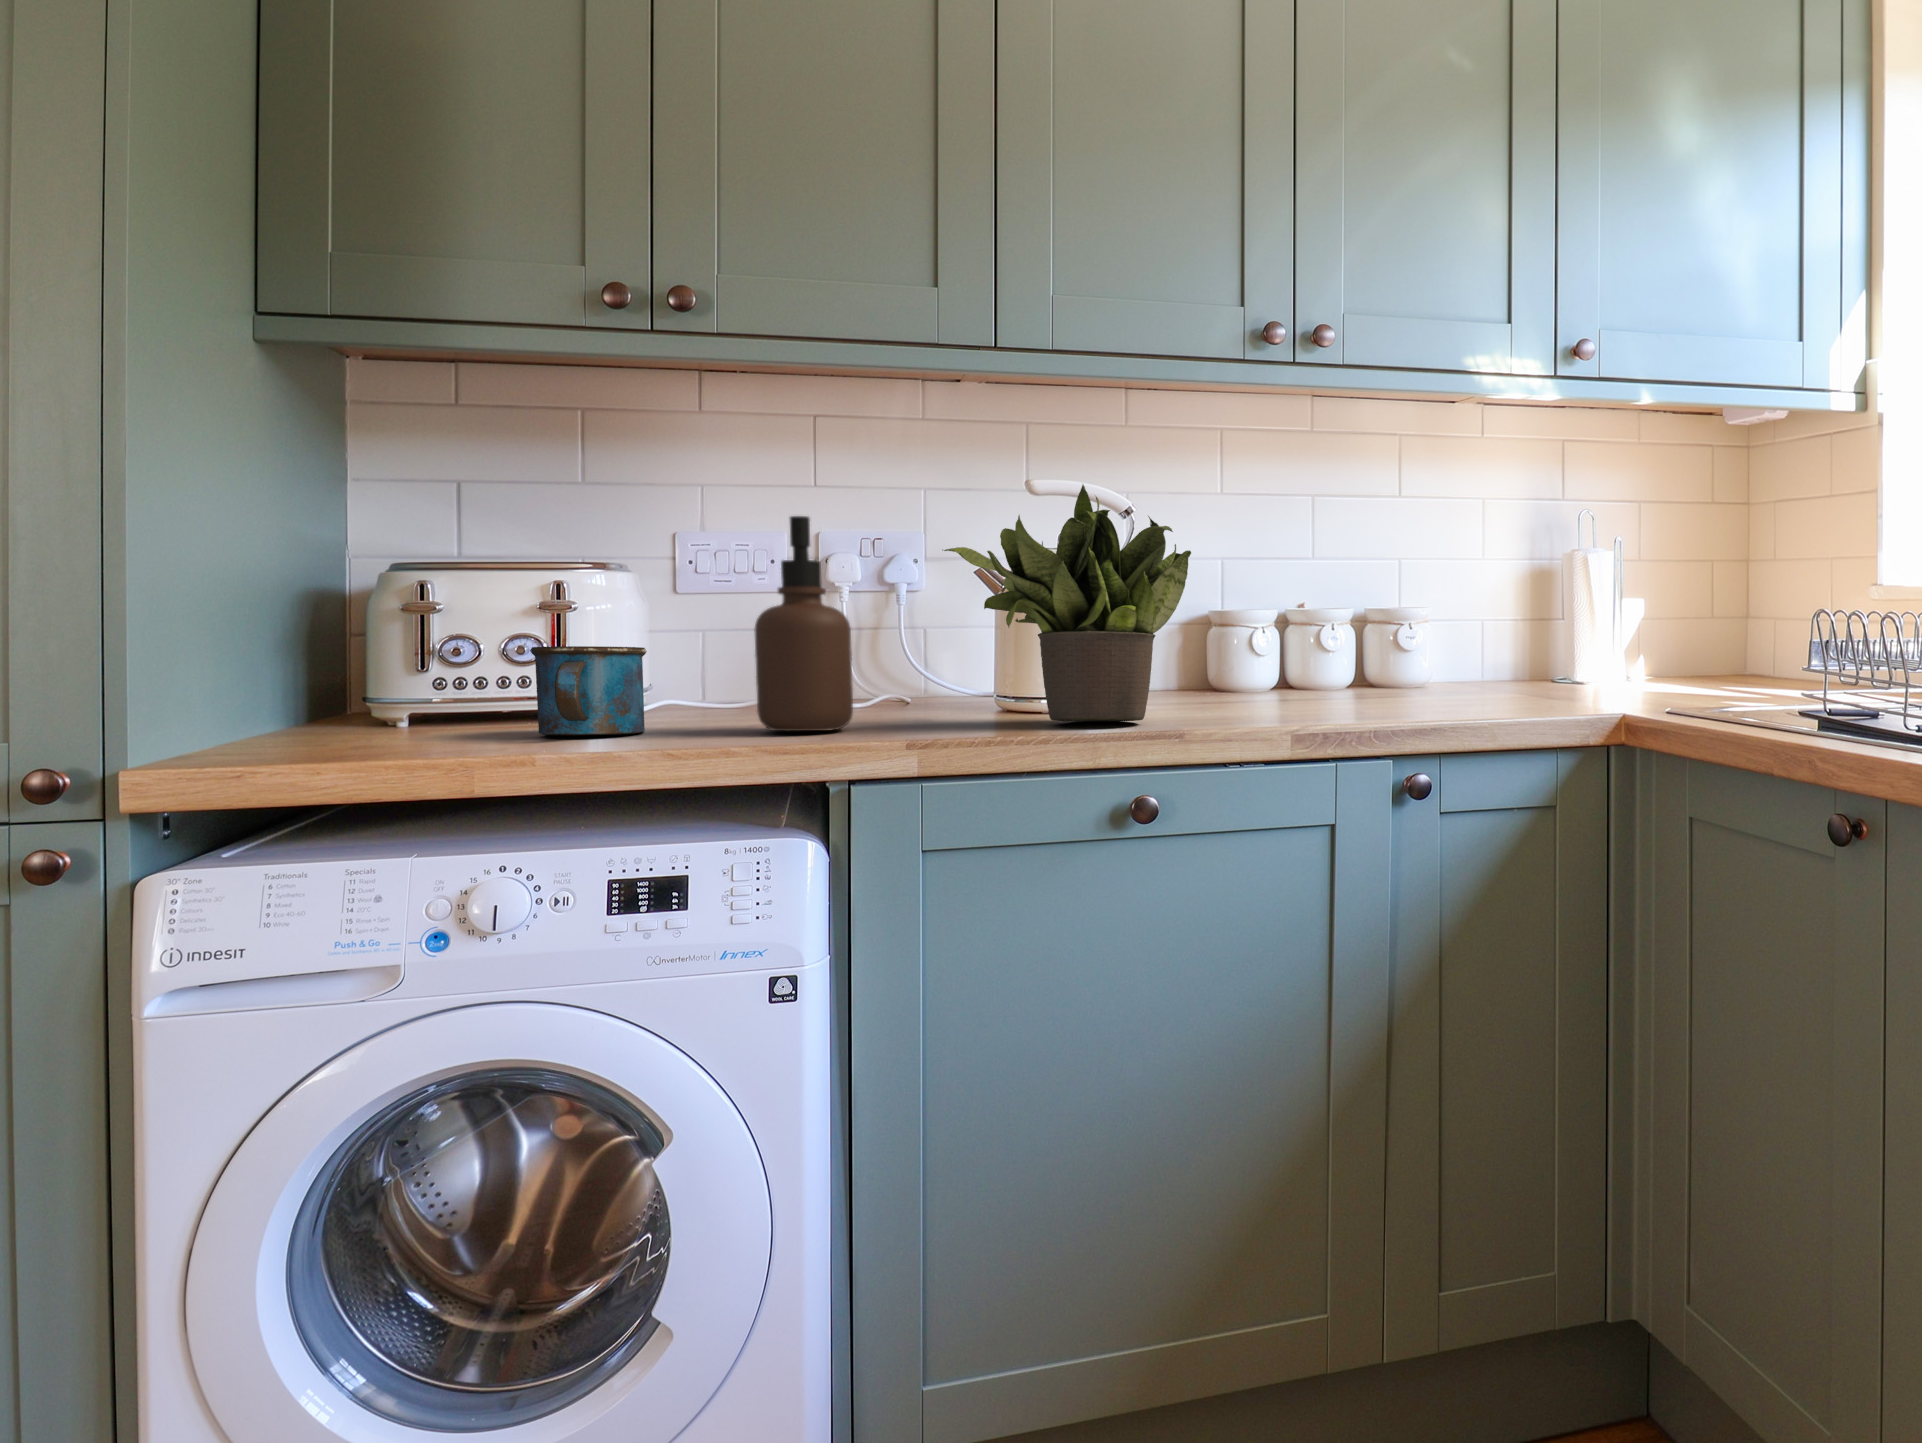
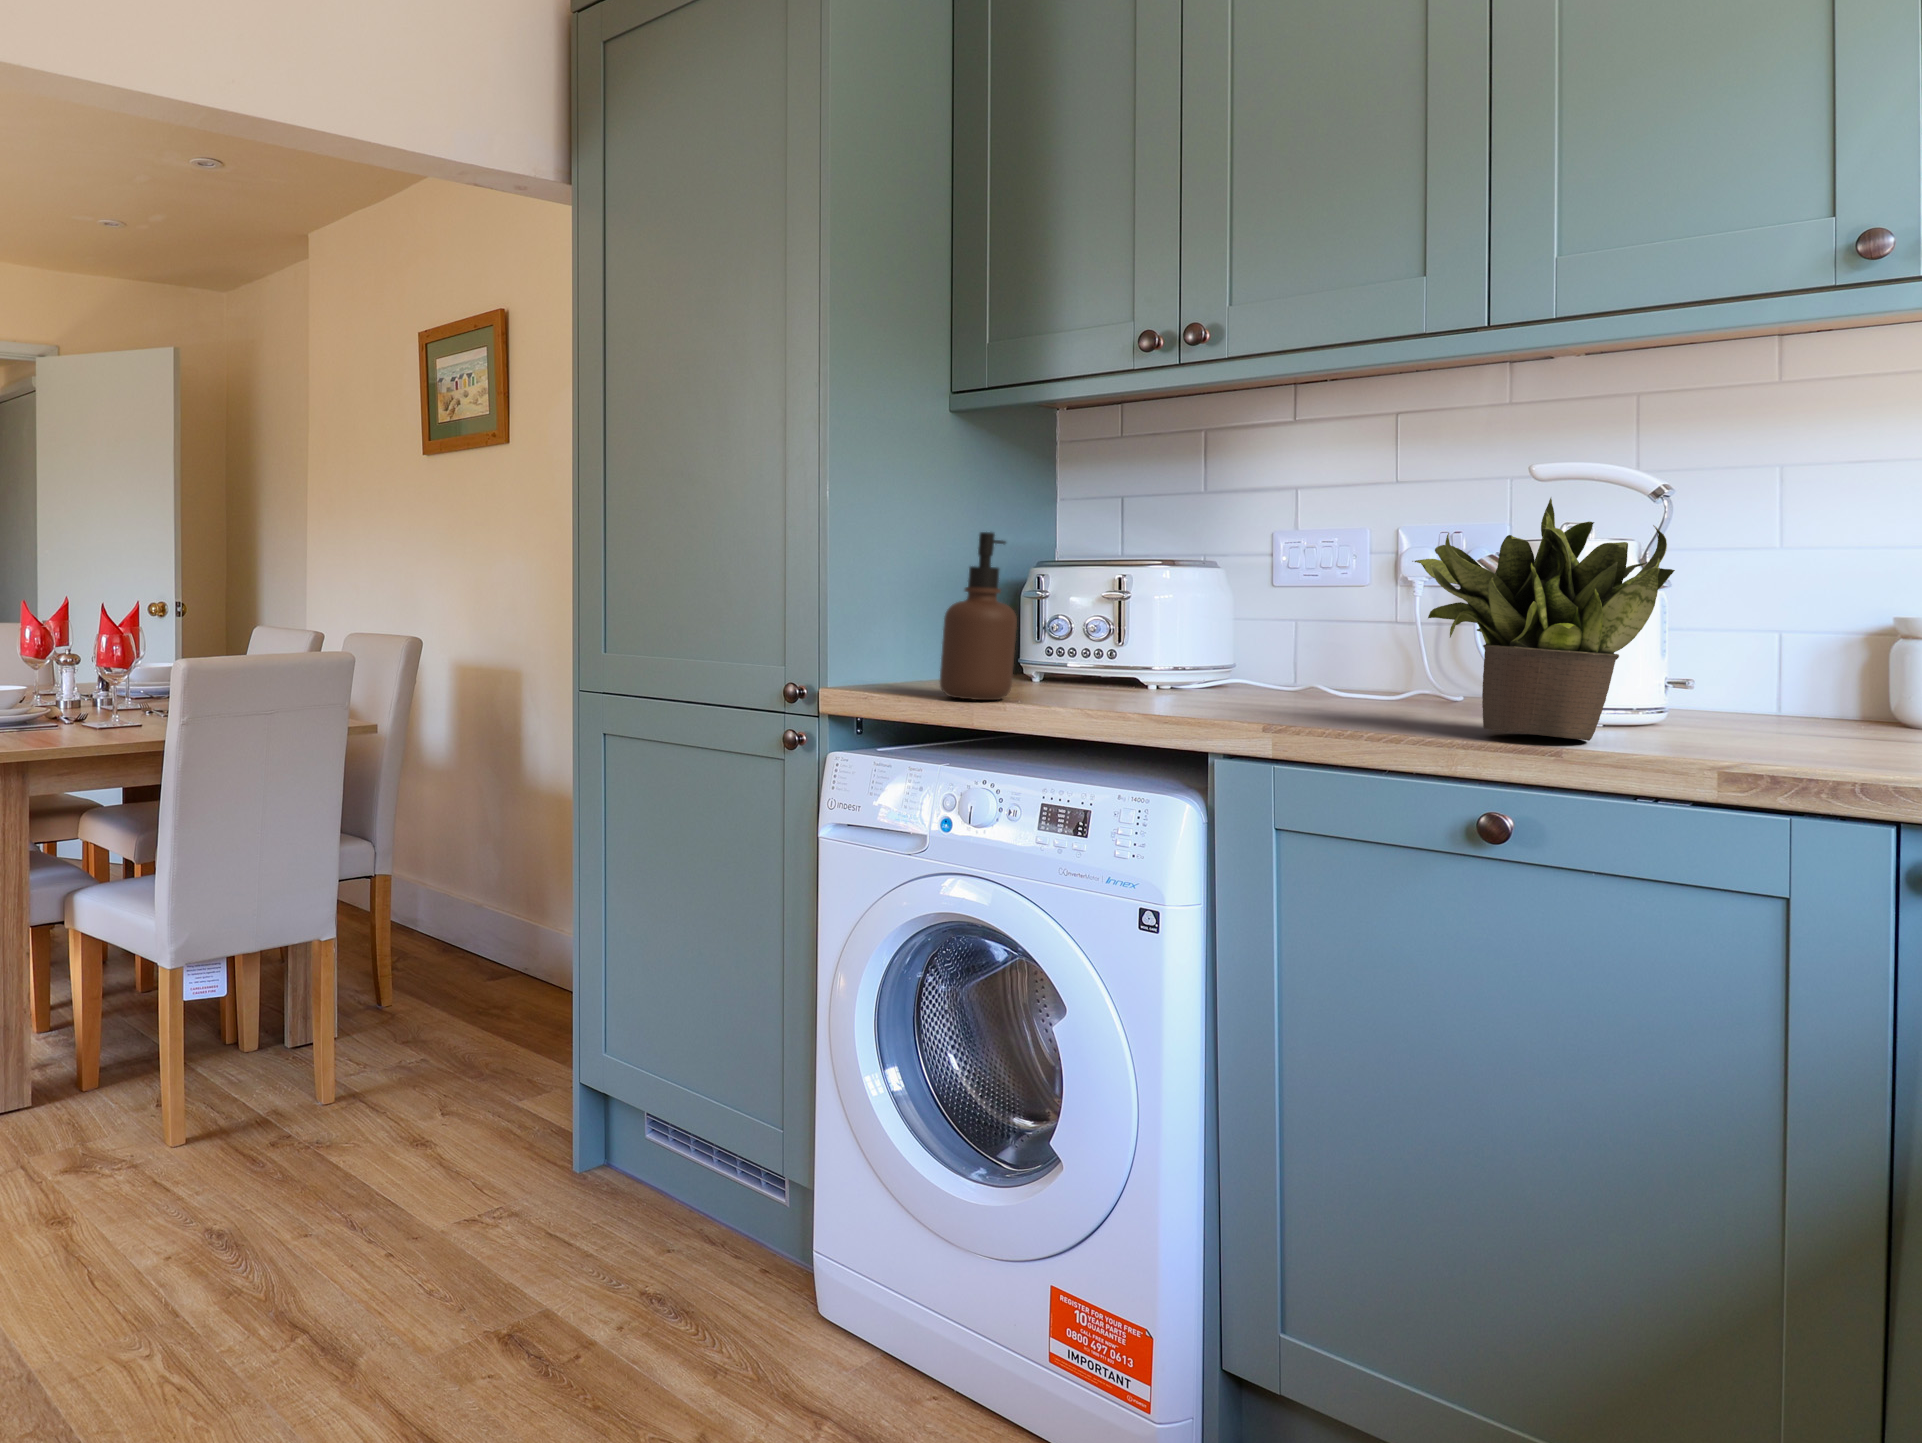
soap dispenser: present [755,516,853,731] -> present [940,532,1017,700]
mug: present [530,646,647,735] -> none [1080,630,1167,701]

